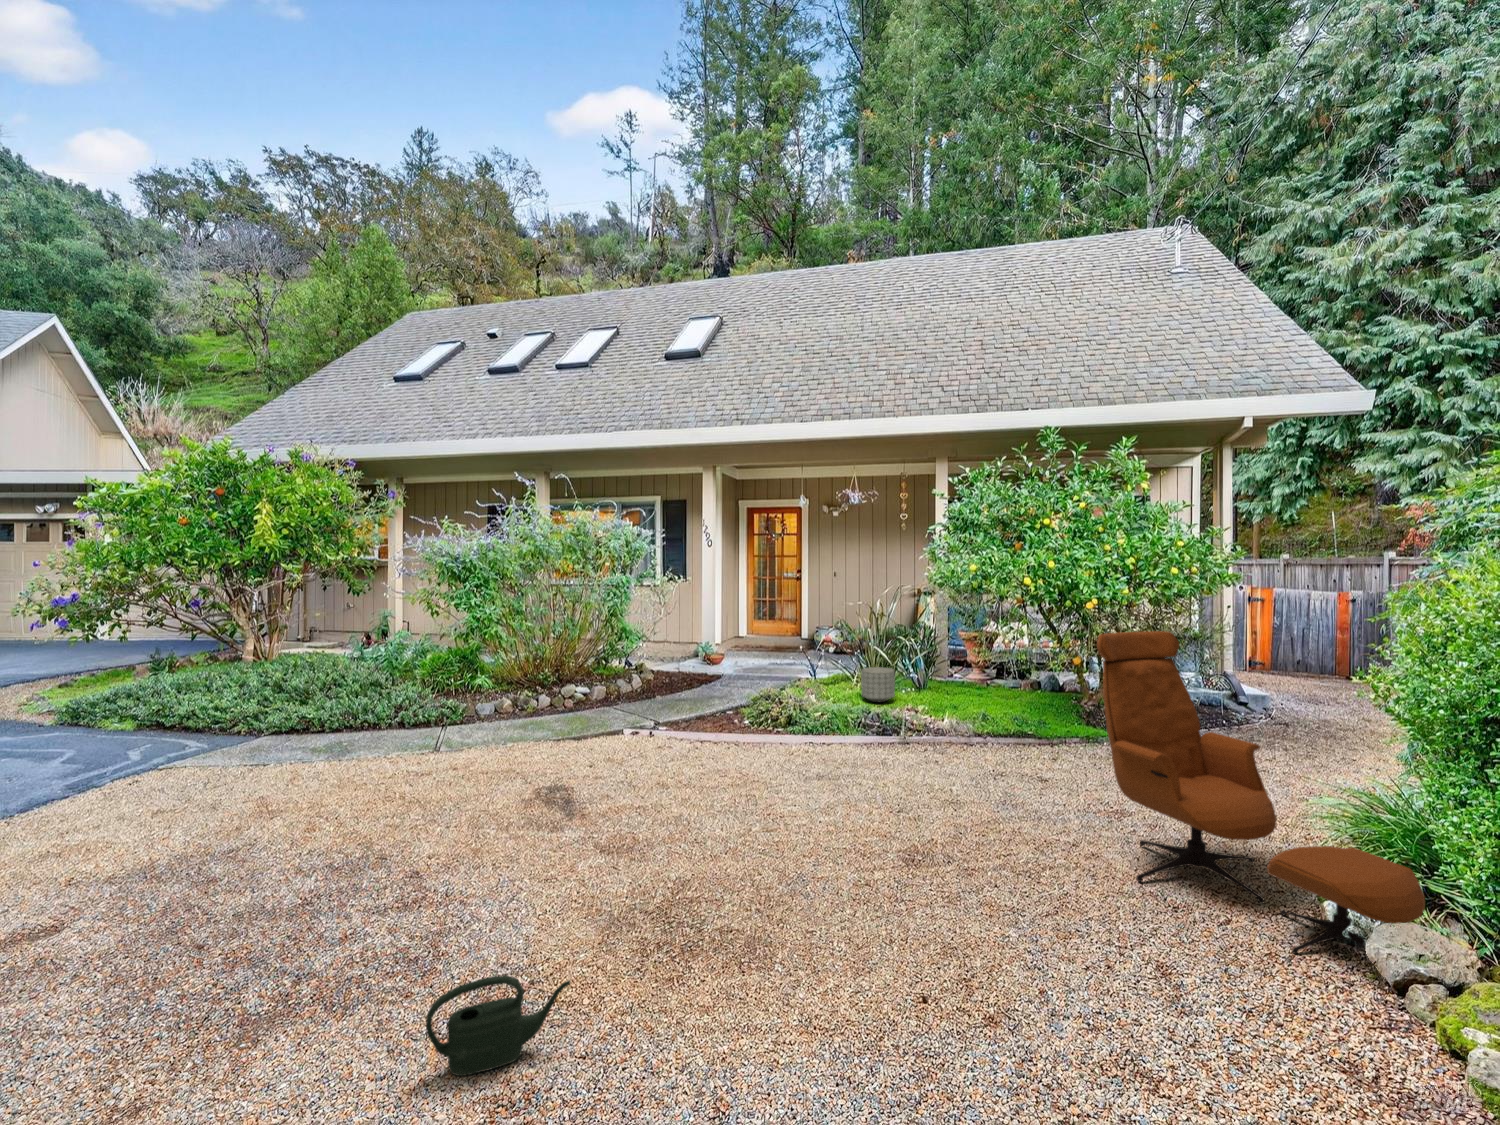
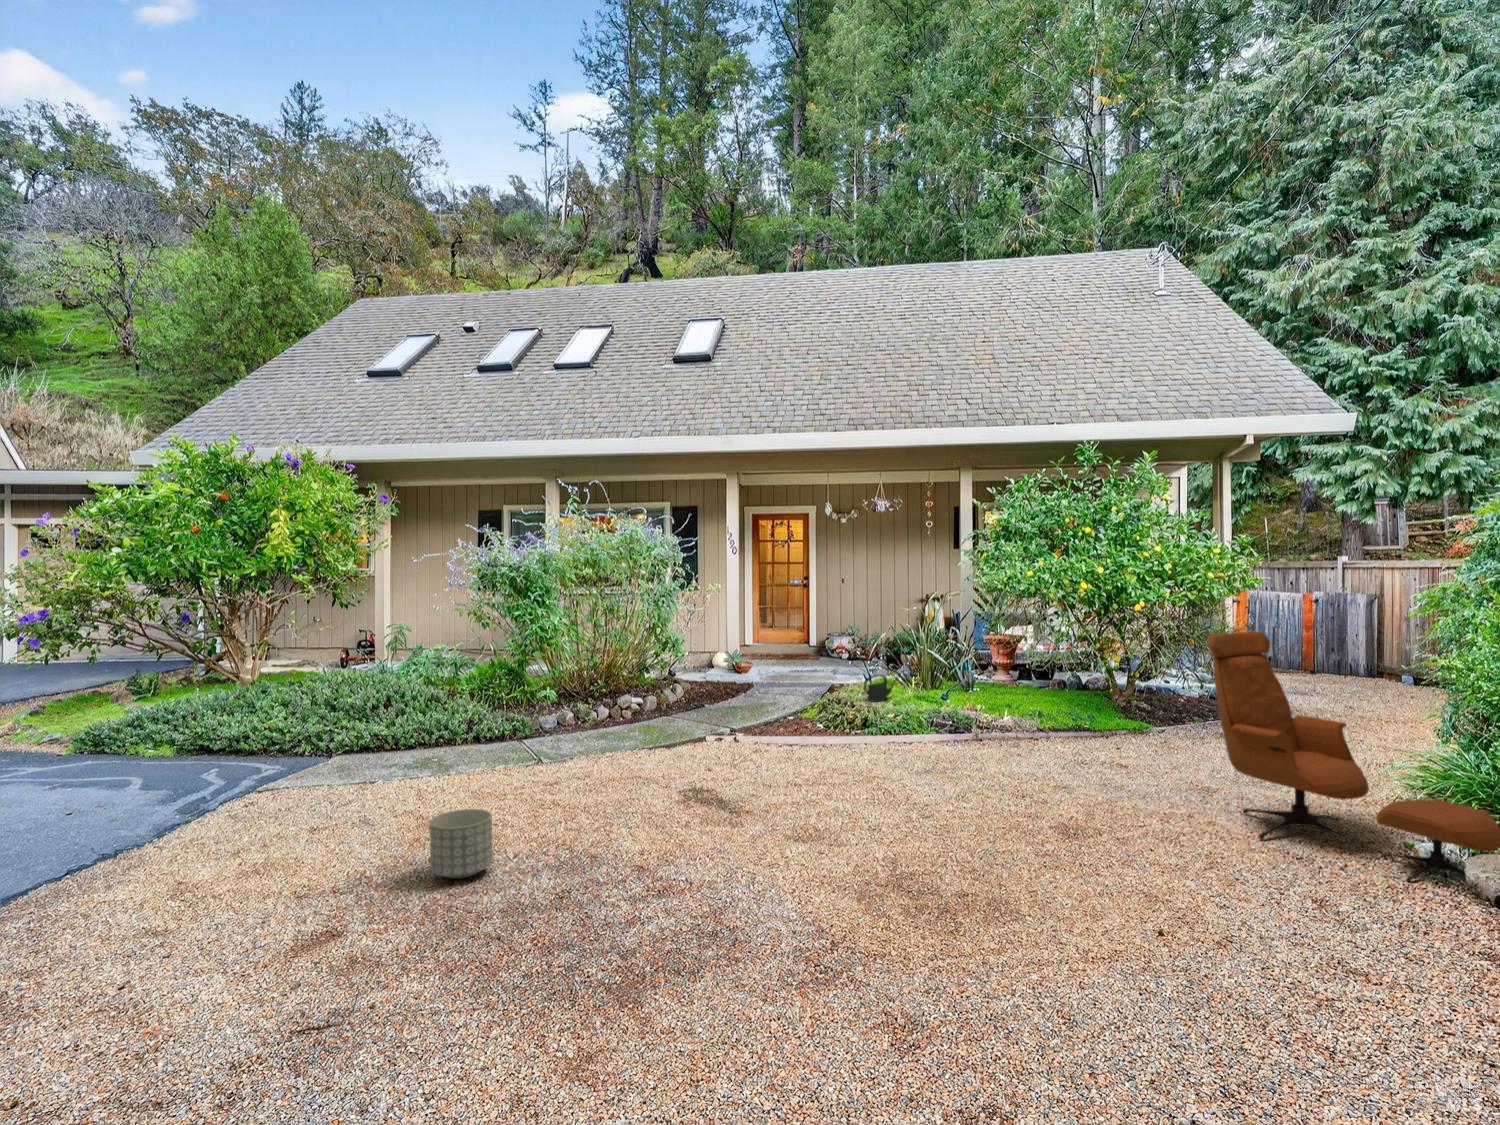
planter: present [861,667,895,702] -> present [429,809,493,879]
watering can: present [426,975,570,1076] -> present [864,675,897,702]

